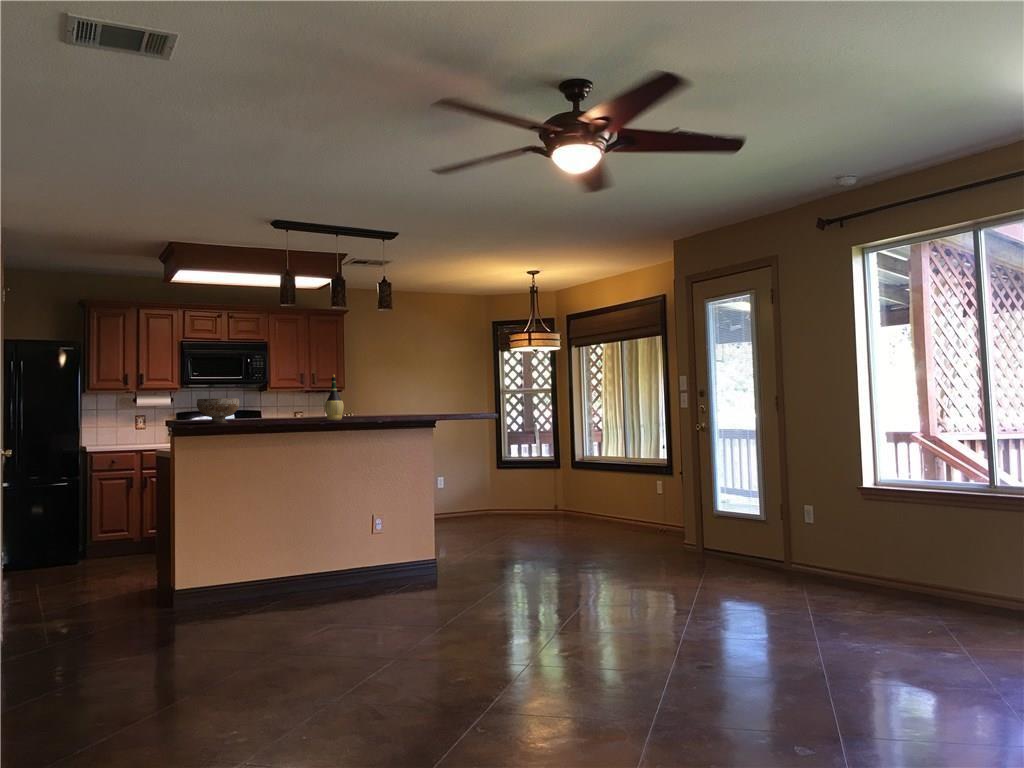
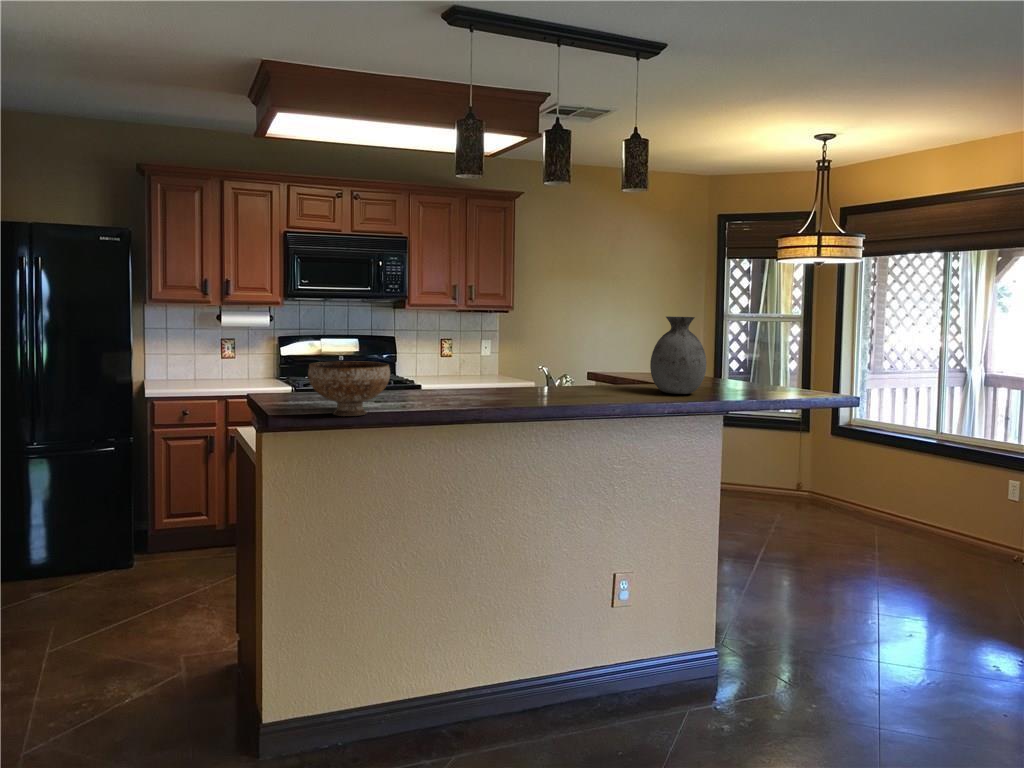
wine bottle: present [325,375,344,421] -> none [545,318,581,408]
vase: none [394,375,424,418] -> present [650,316,706,394]

